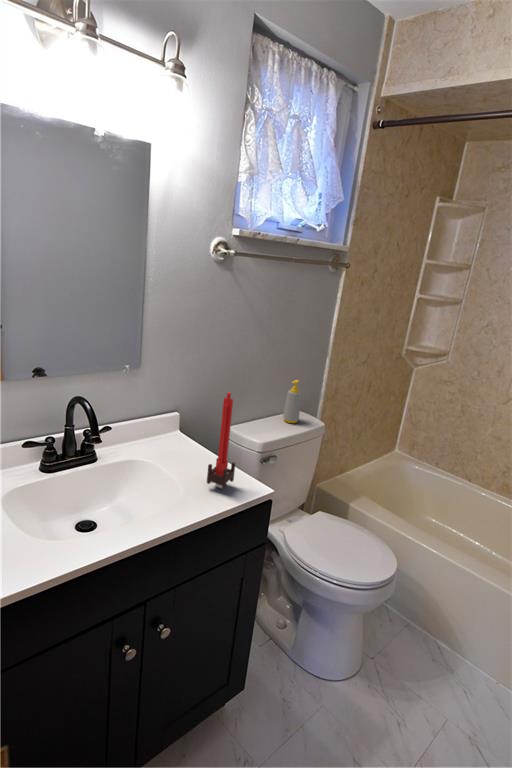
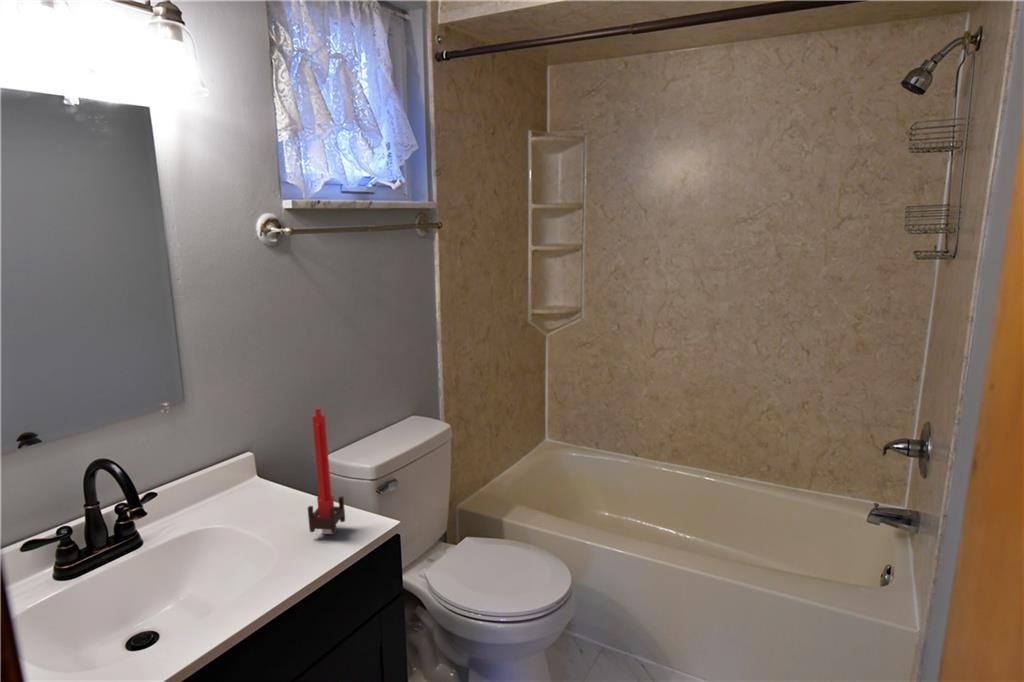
soap bottle: present [283,380,301,423] -> none [396,377,417,434]

